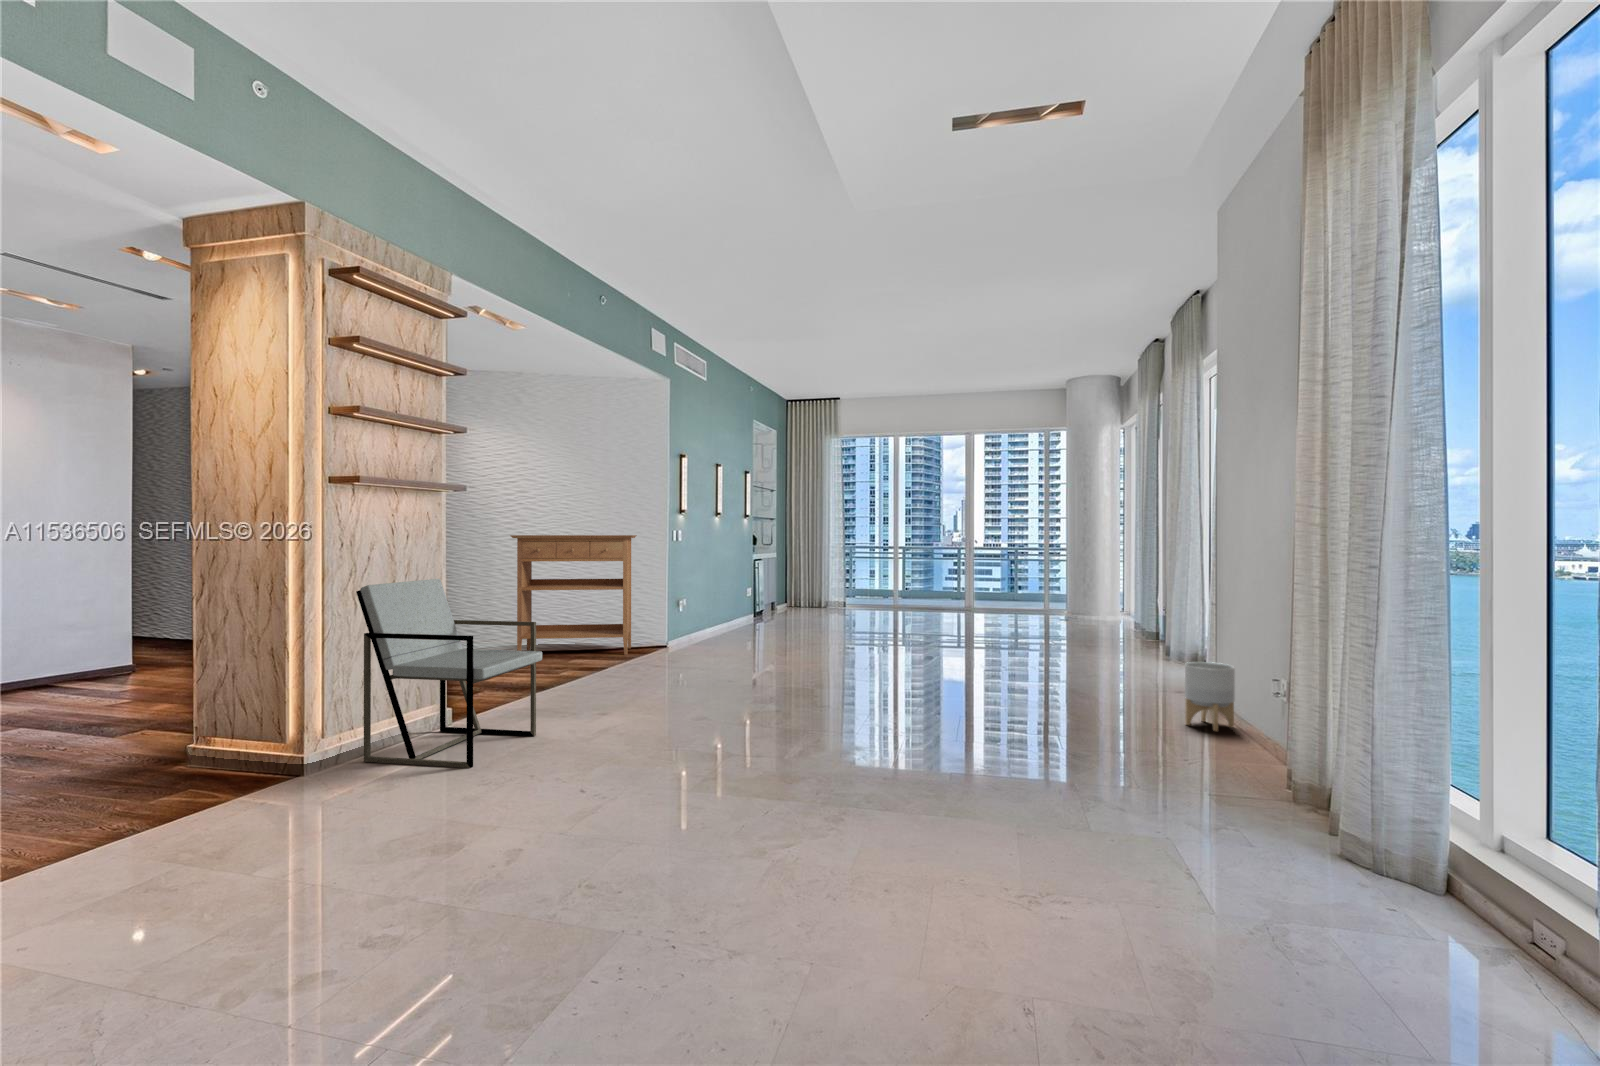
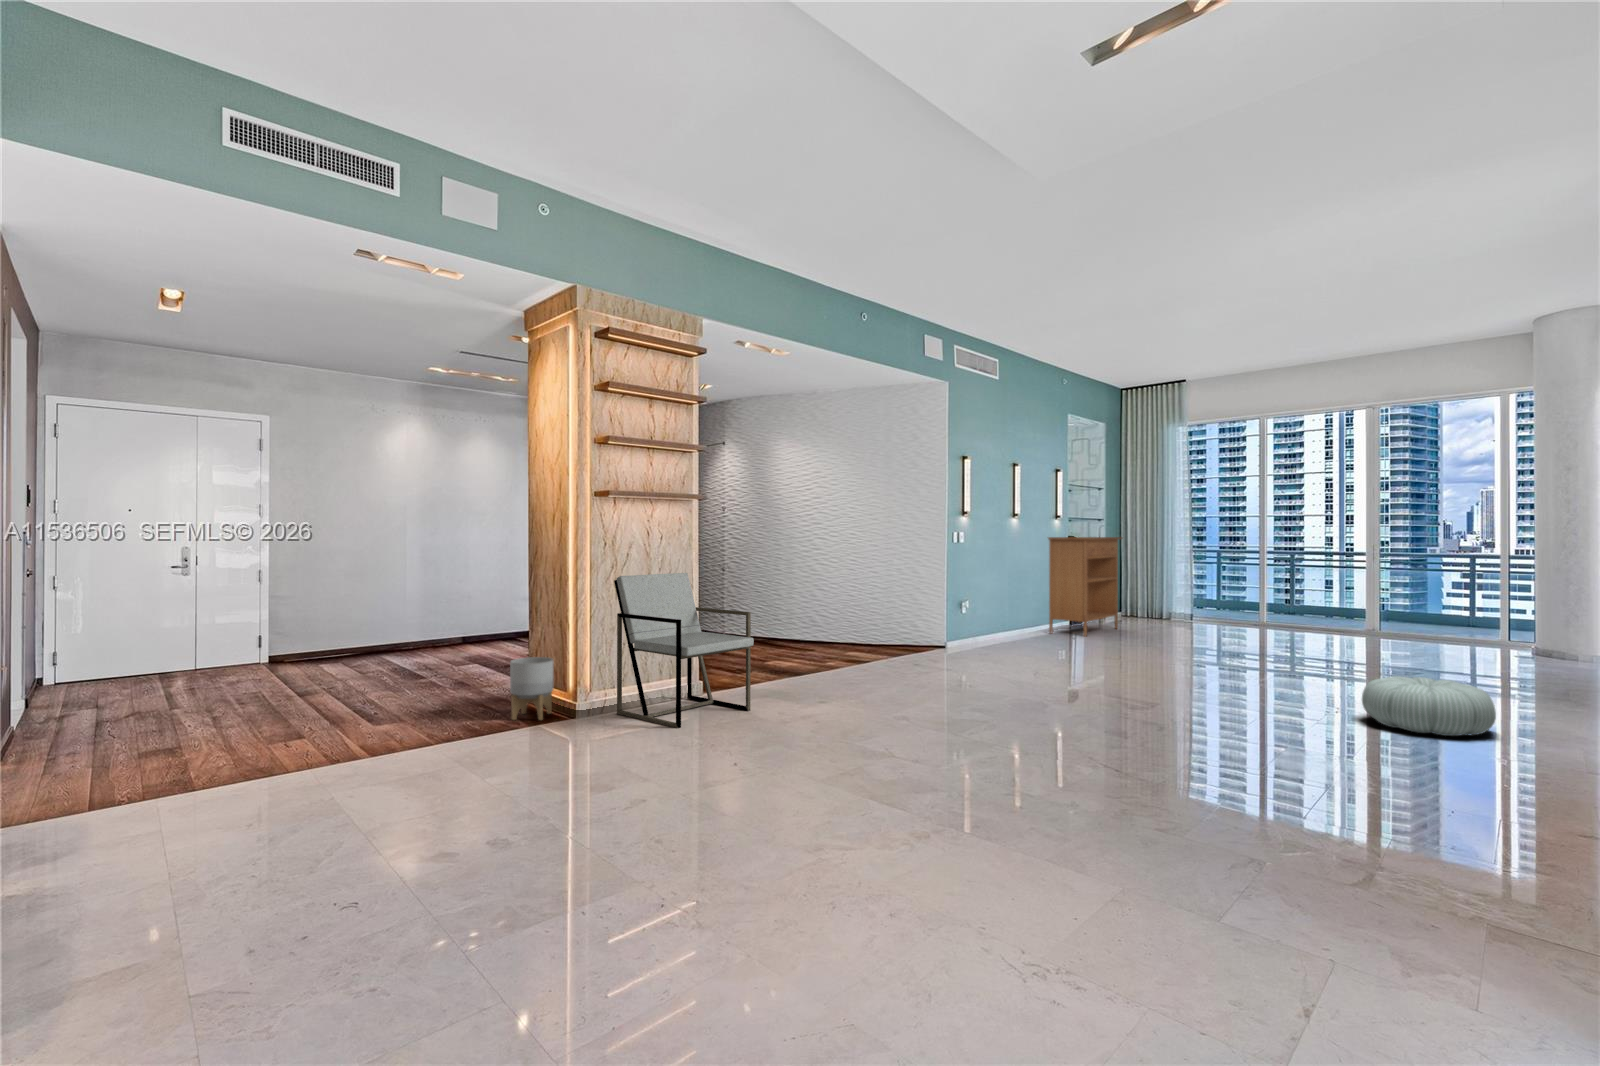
console table: present [510,535,637,655] -> present [1048,537,1123,637]
pouf: none [1049,642,1135,685] -> present [1362,676,1496,736]
planter: present [1185,662,1235,731] -> present [510,657,553,720]

